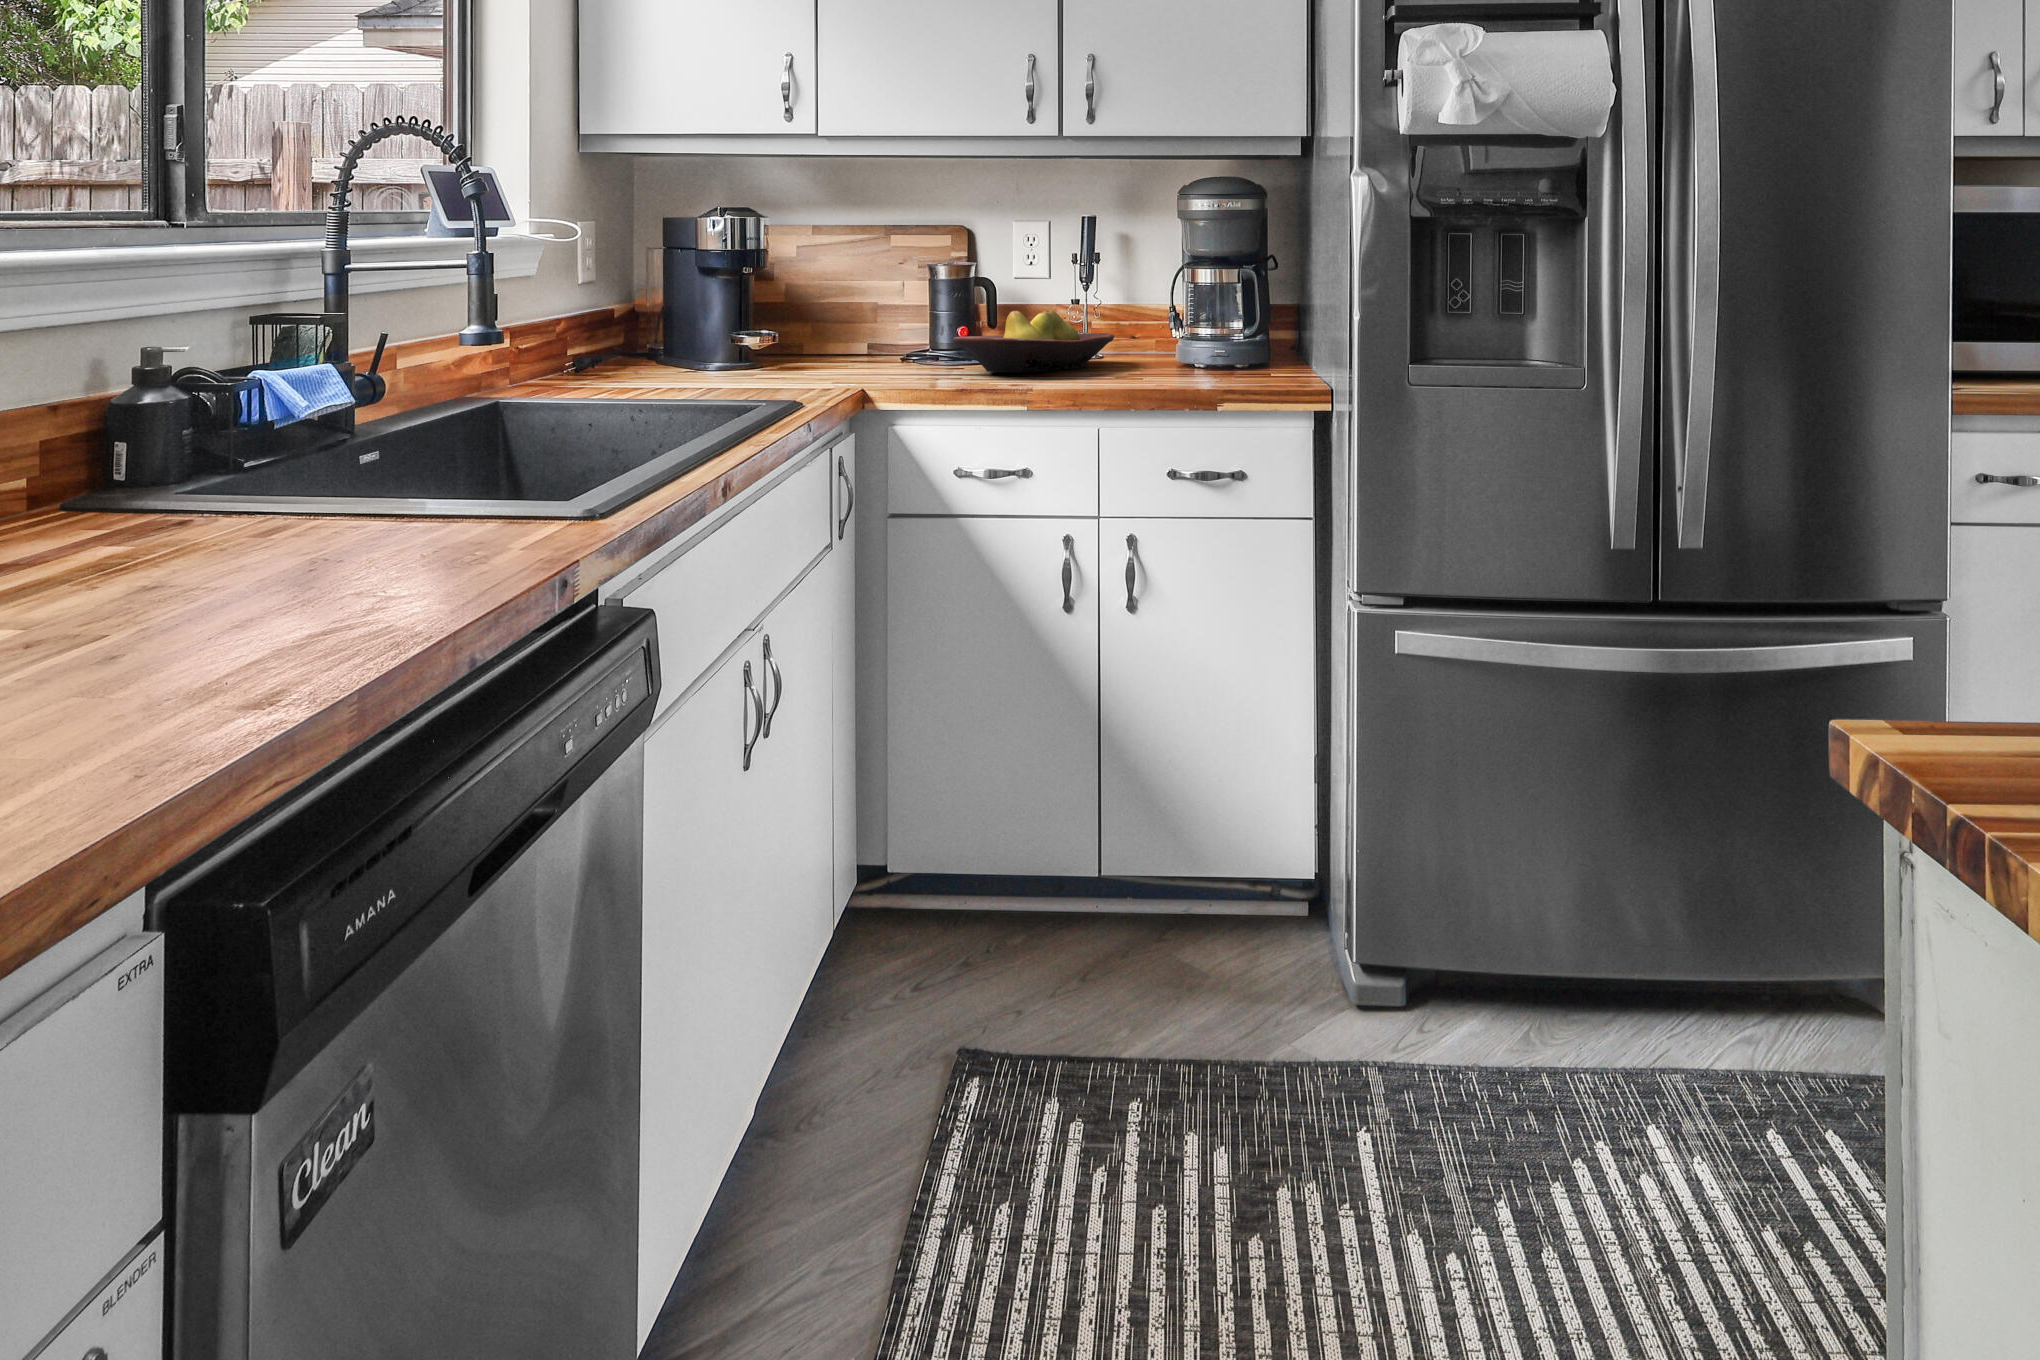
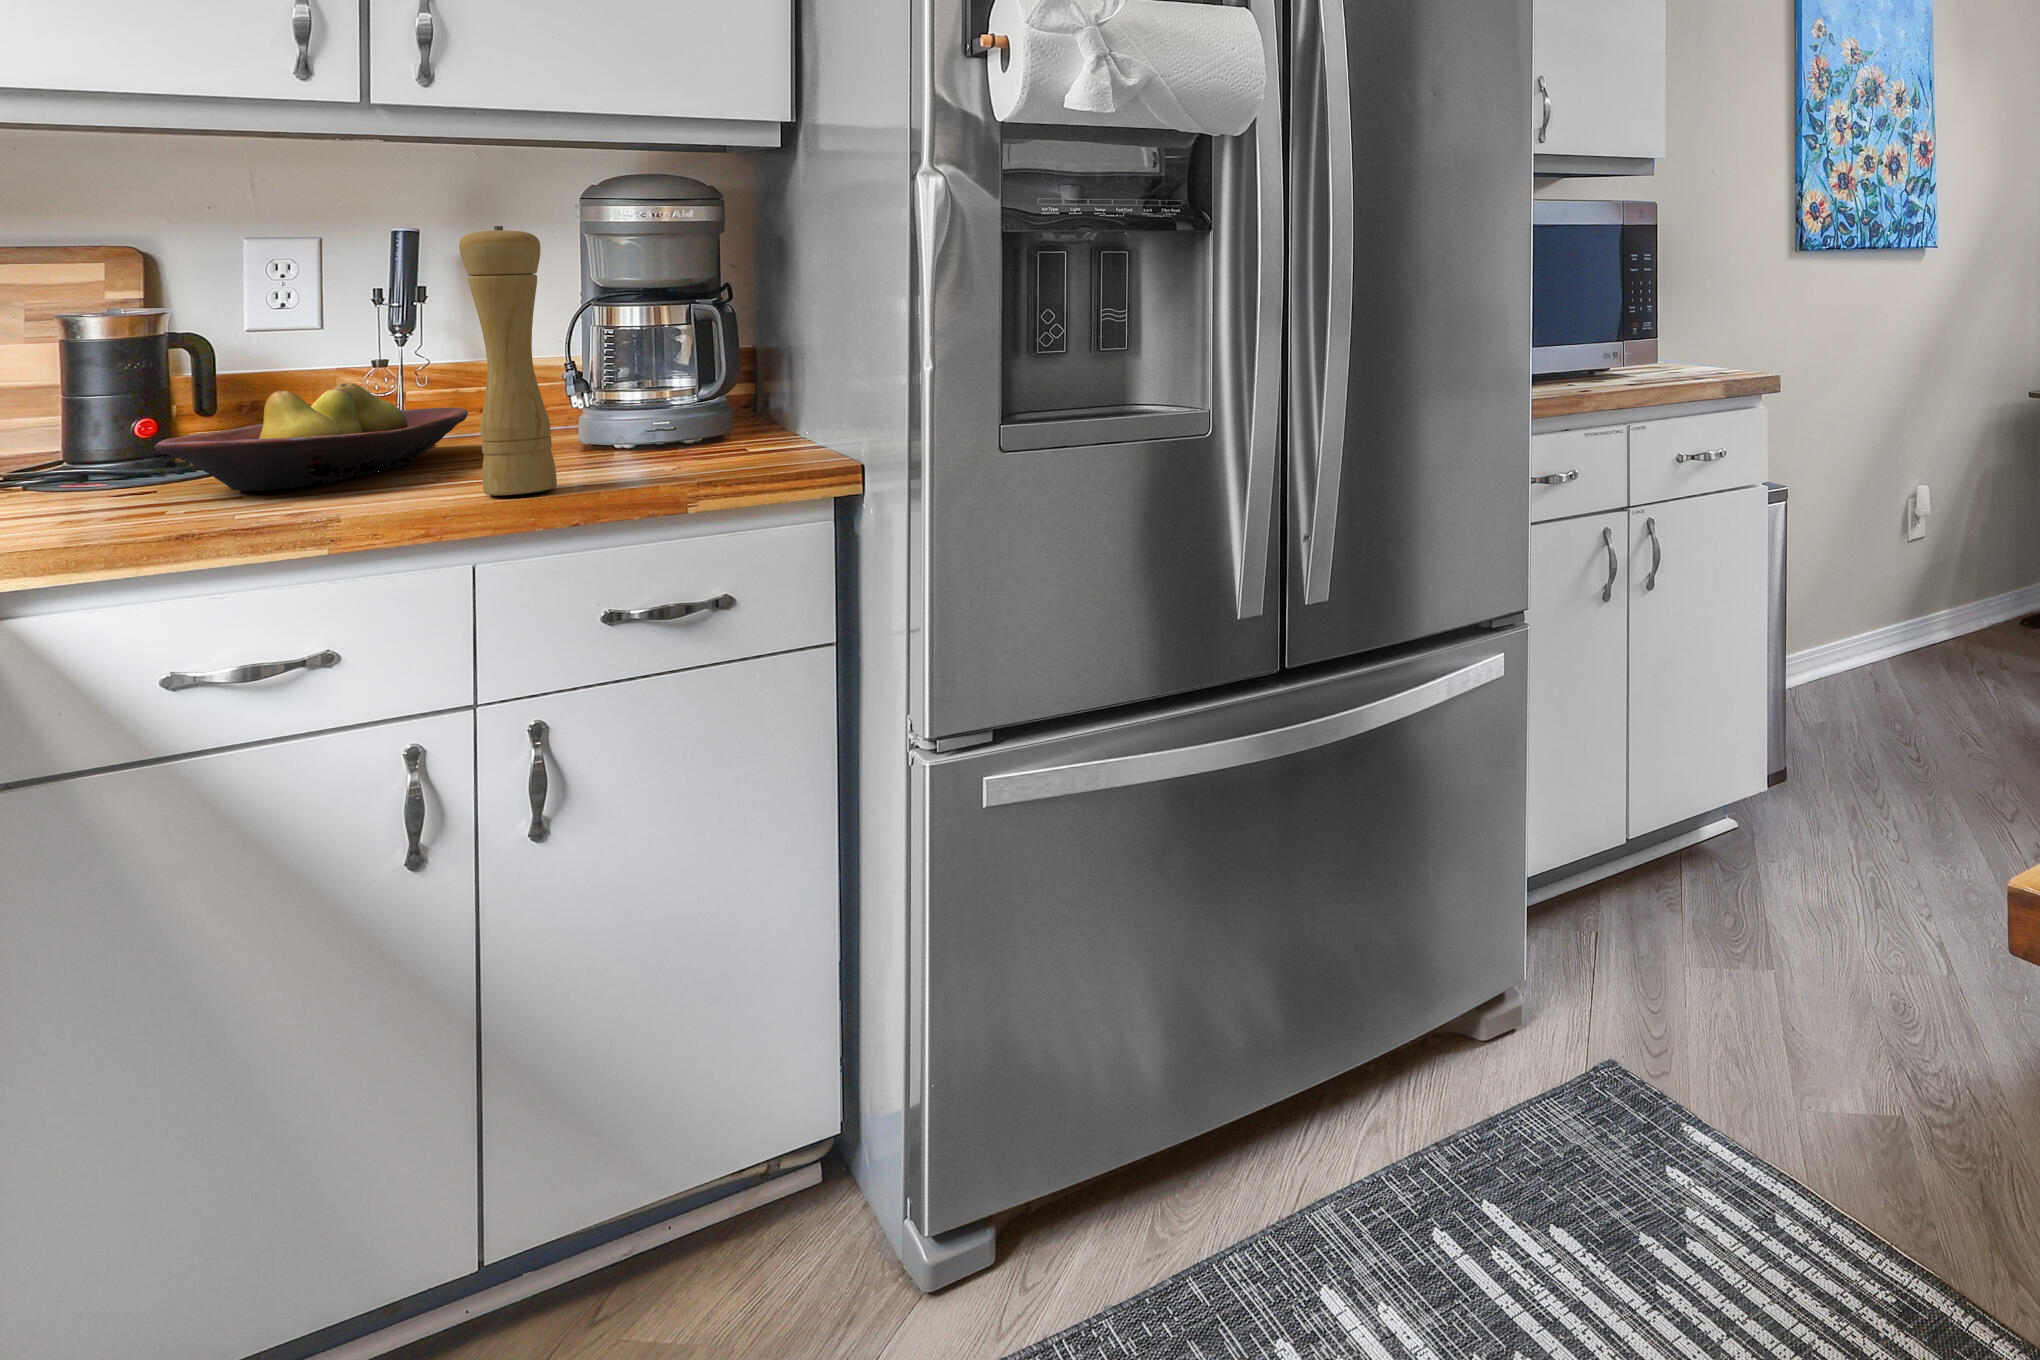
pepper mill: none [1112,202,1158,386] -> present [459,226,557,495]

